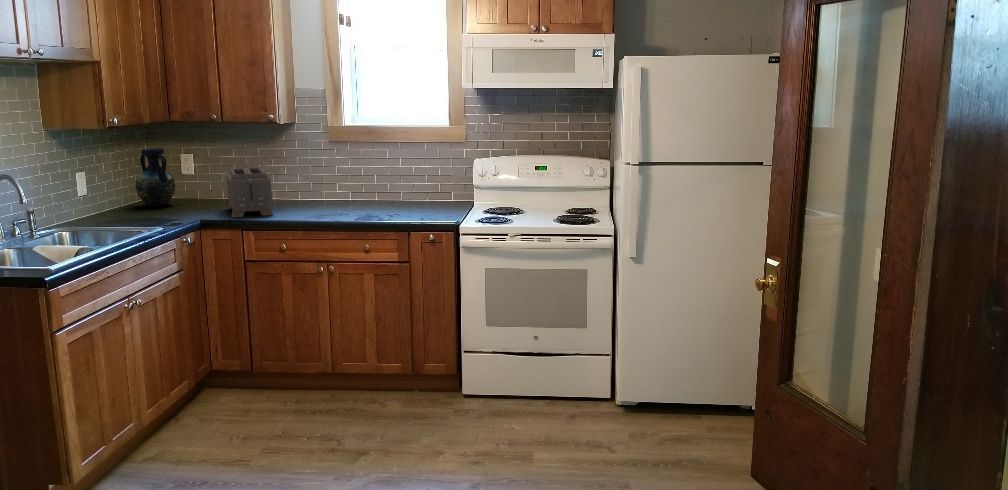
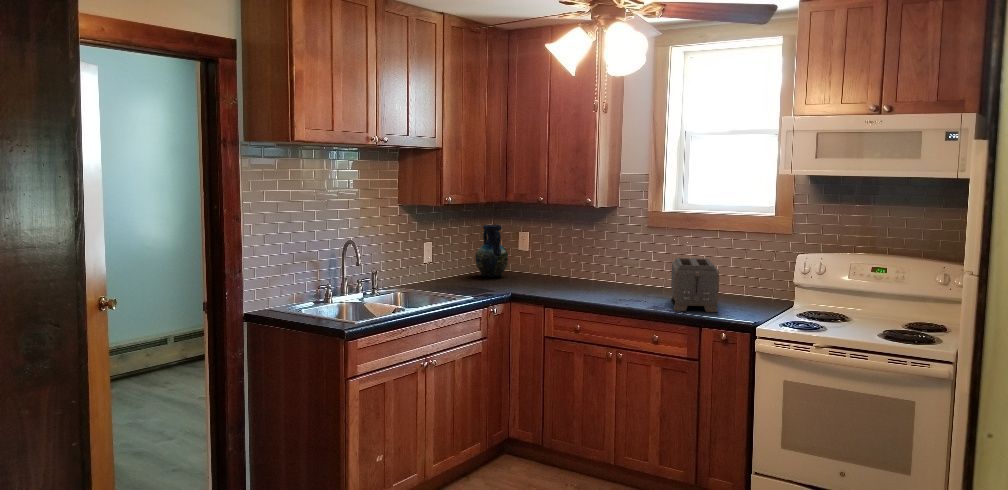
toaster: present [226,167,273,218] -> present [671,258,719,312]

